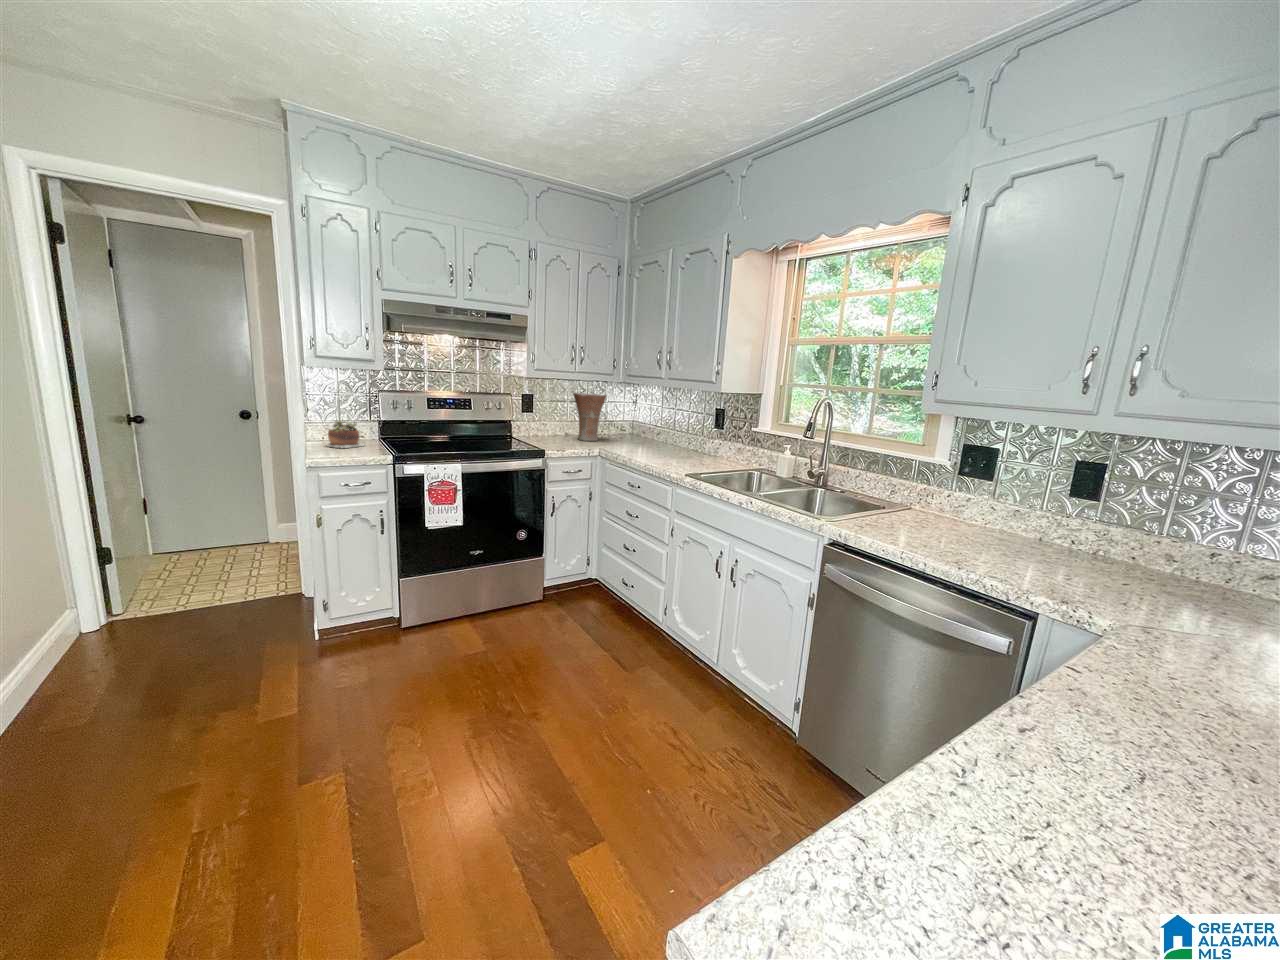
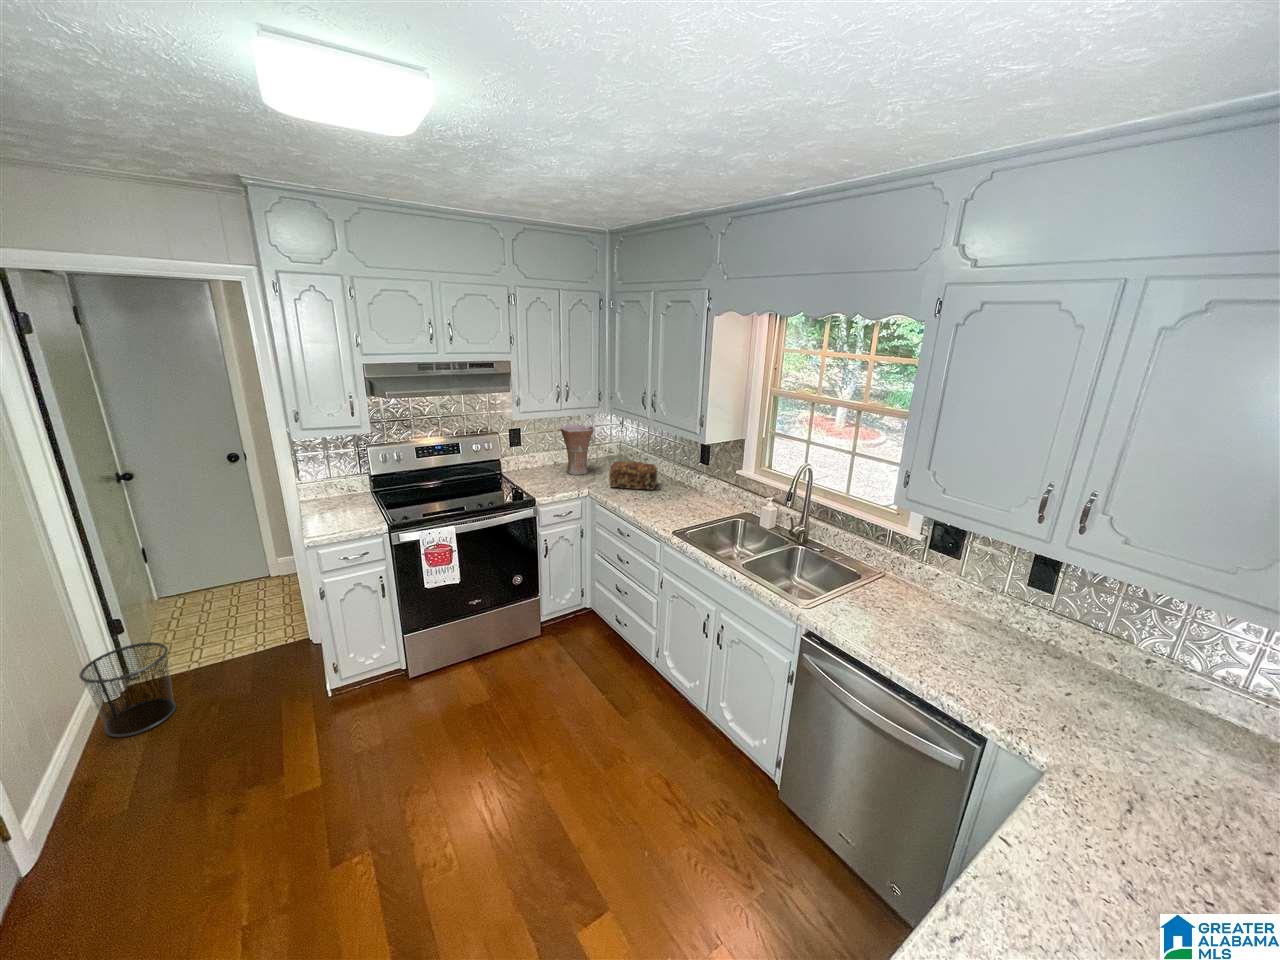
succulent plant: present [327,420,366,448] -> none [317,482,359,514]
bread loaf: none [620,424,669,452] -> present [609,461,657,489]
waste bin: none [56,569,155,663] -> present [79,642,176,737]

